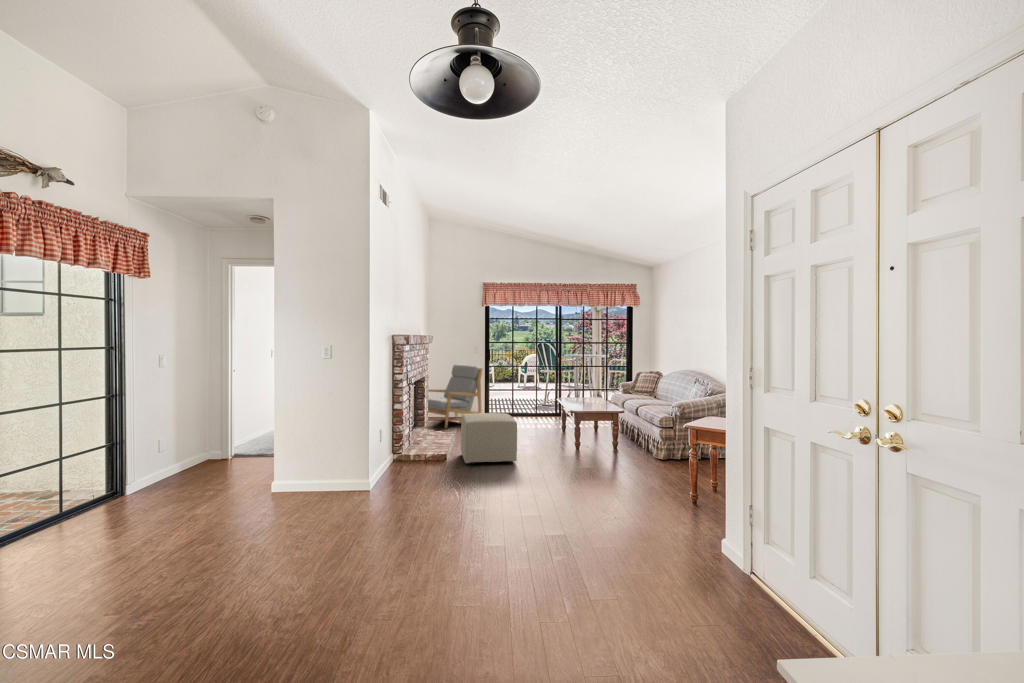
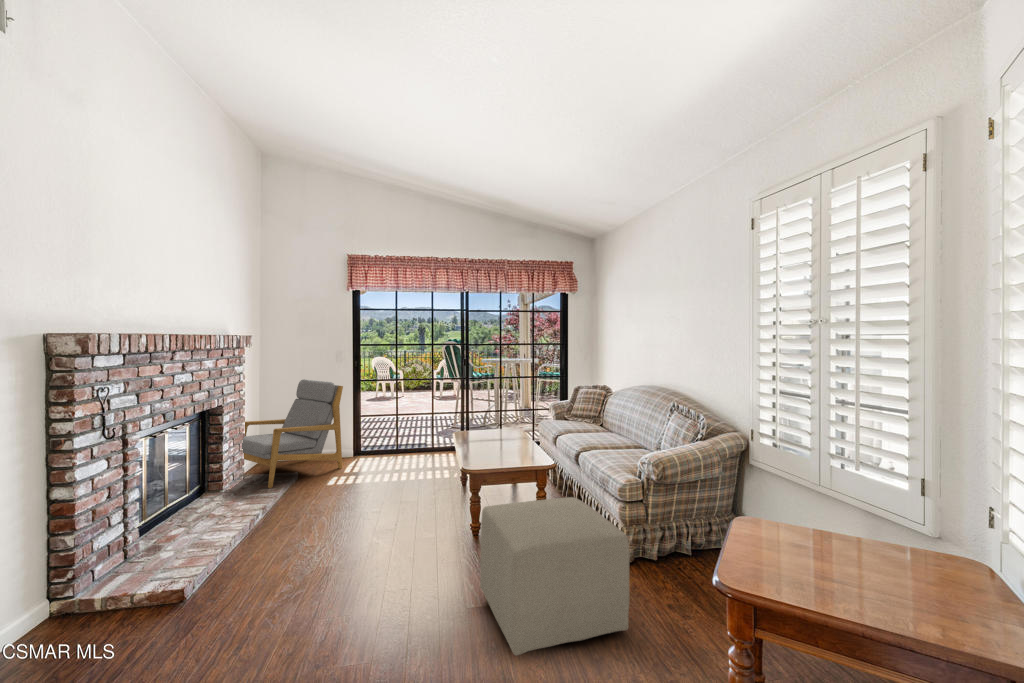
ottoman: present [461,413,517,465] -> present [480,497,630,655]

